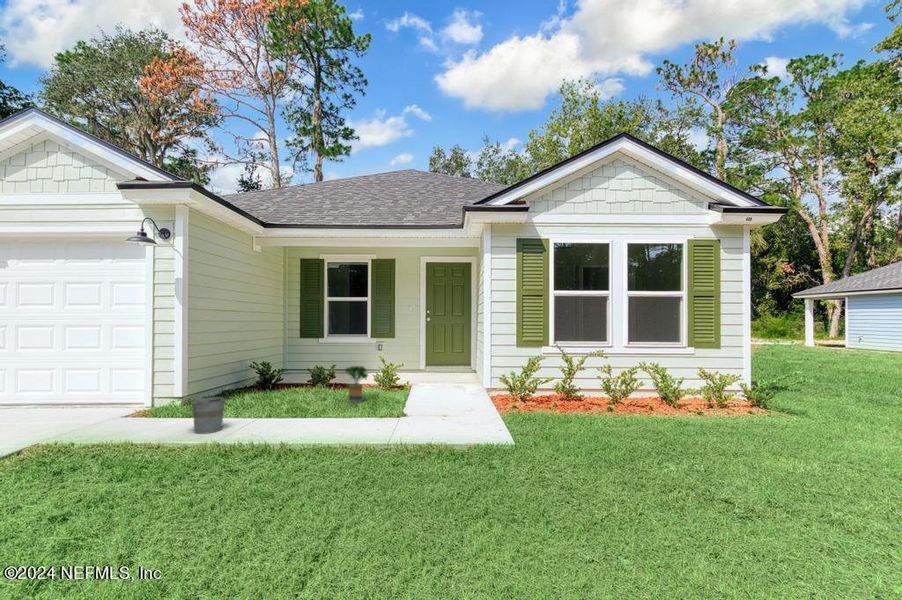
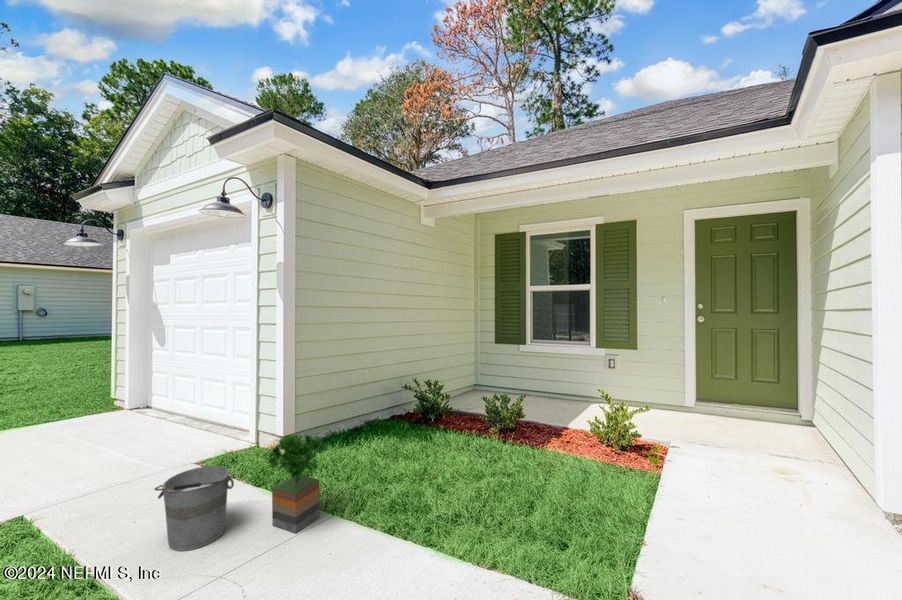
potted tree: present [345,366,368,403] -> present [268,433,328,533]

